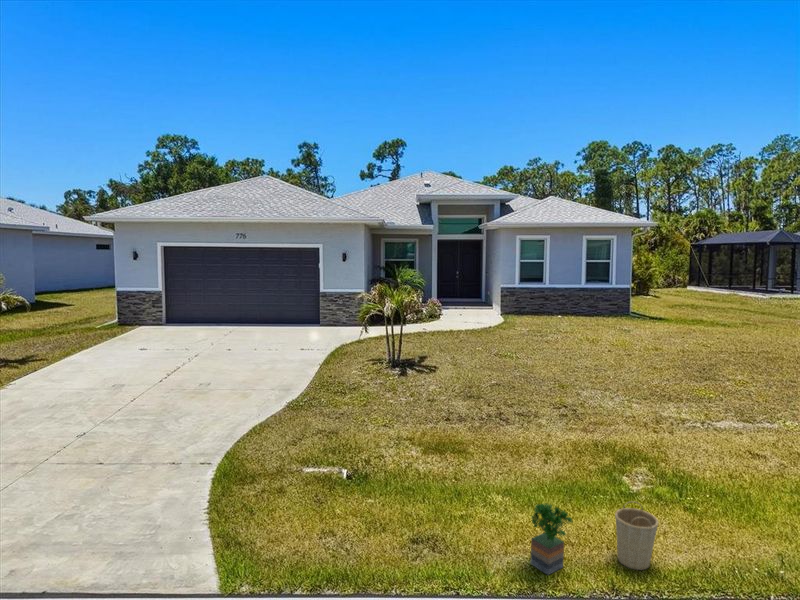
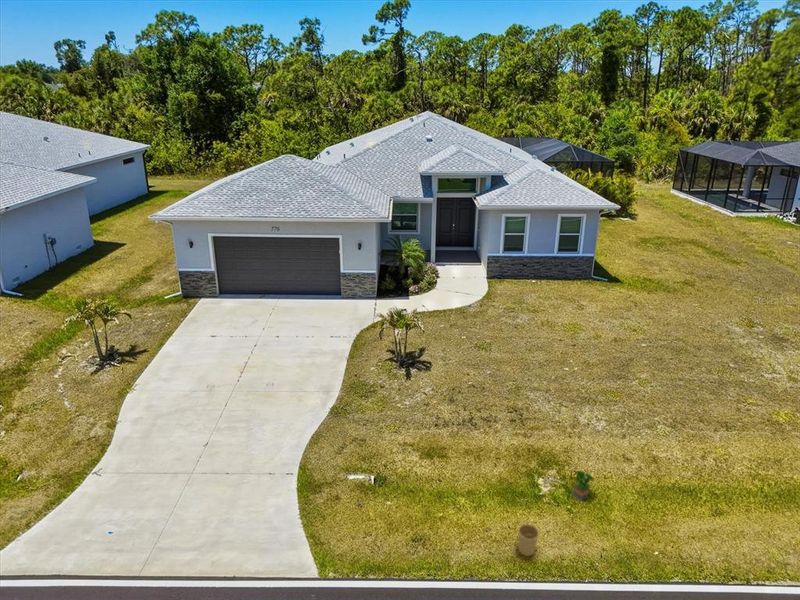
potted tree: present [530,503,573,575] -> present [573,471,594,501]

